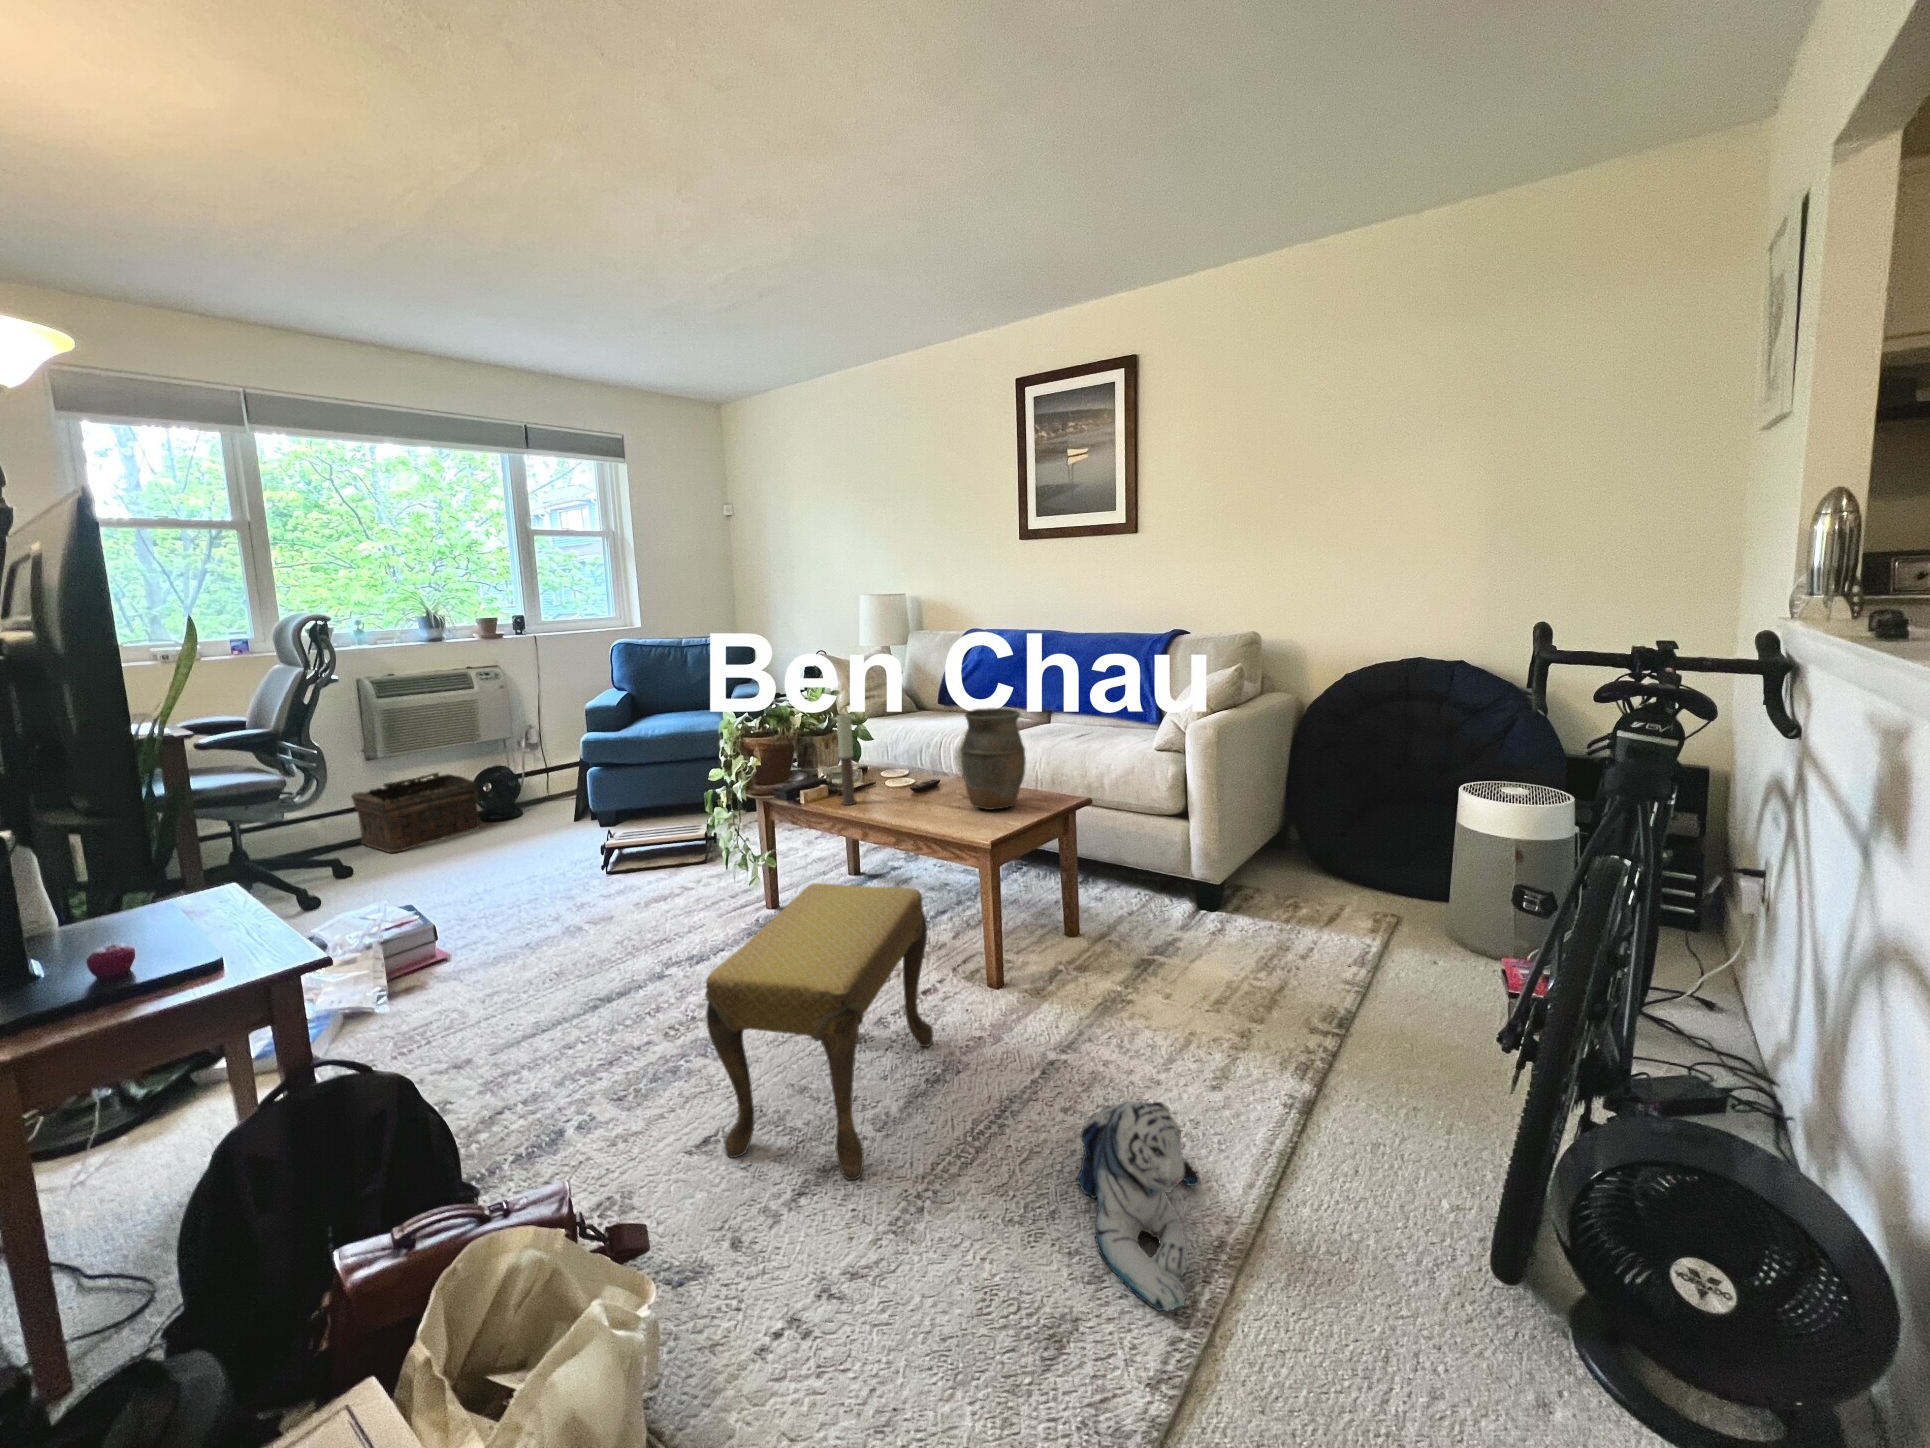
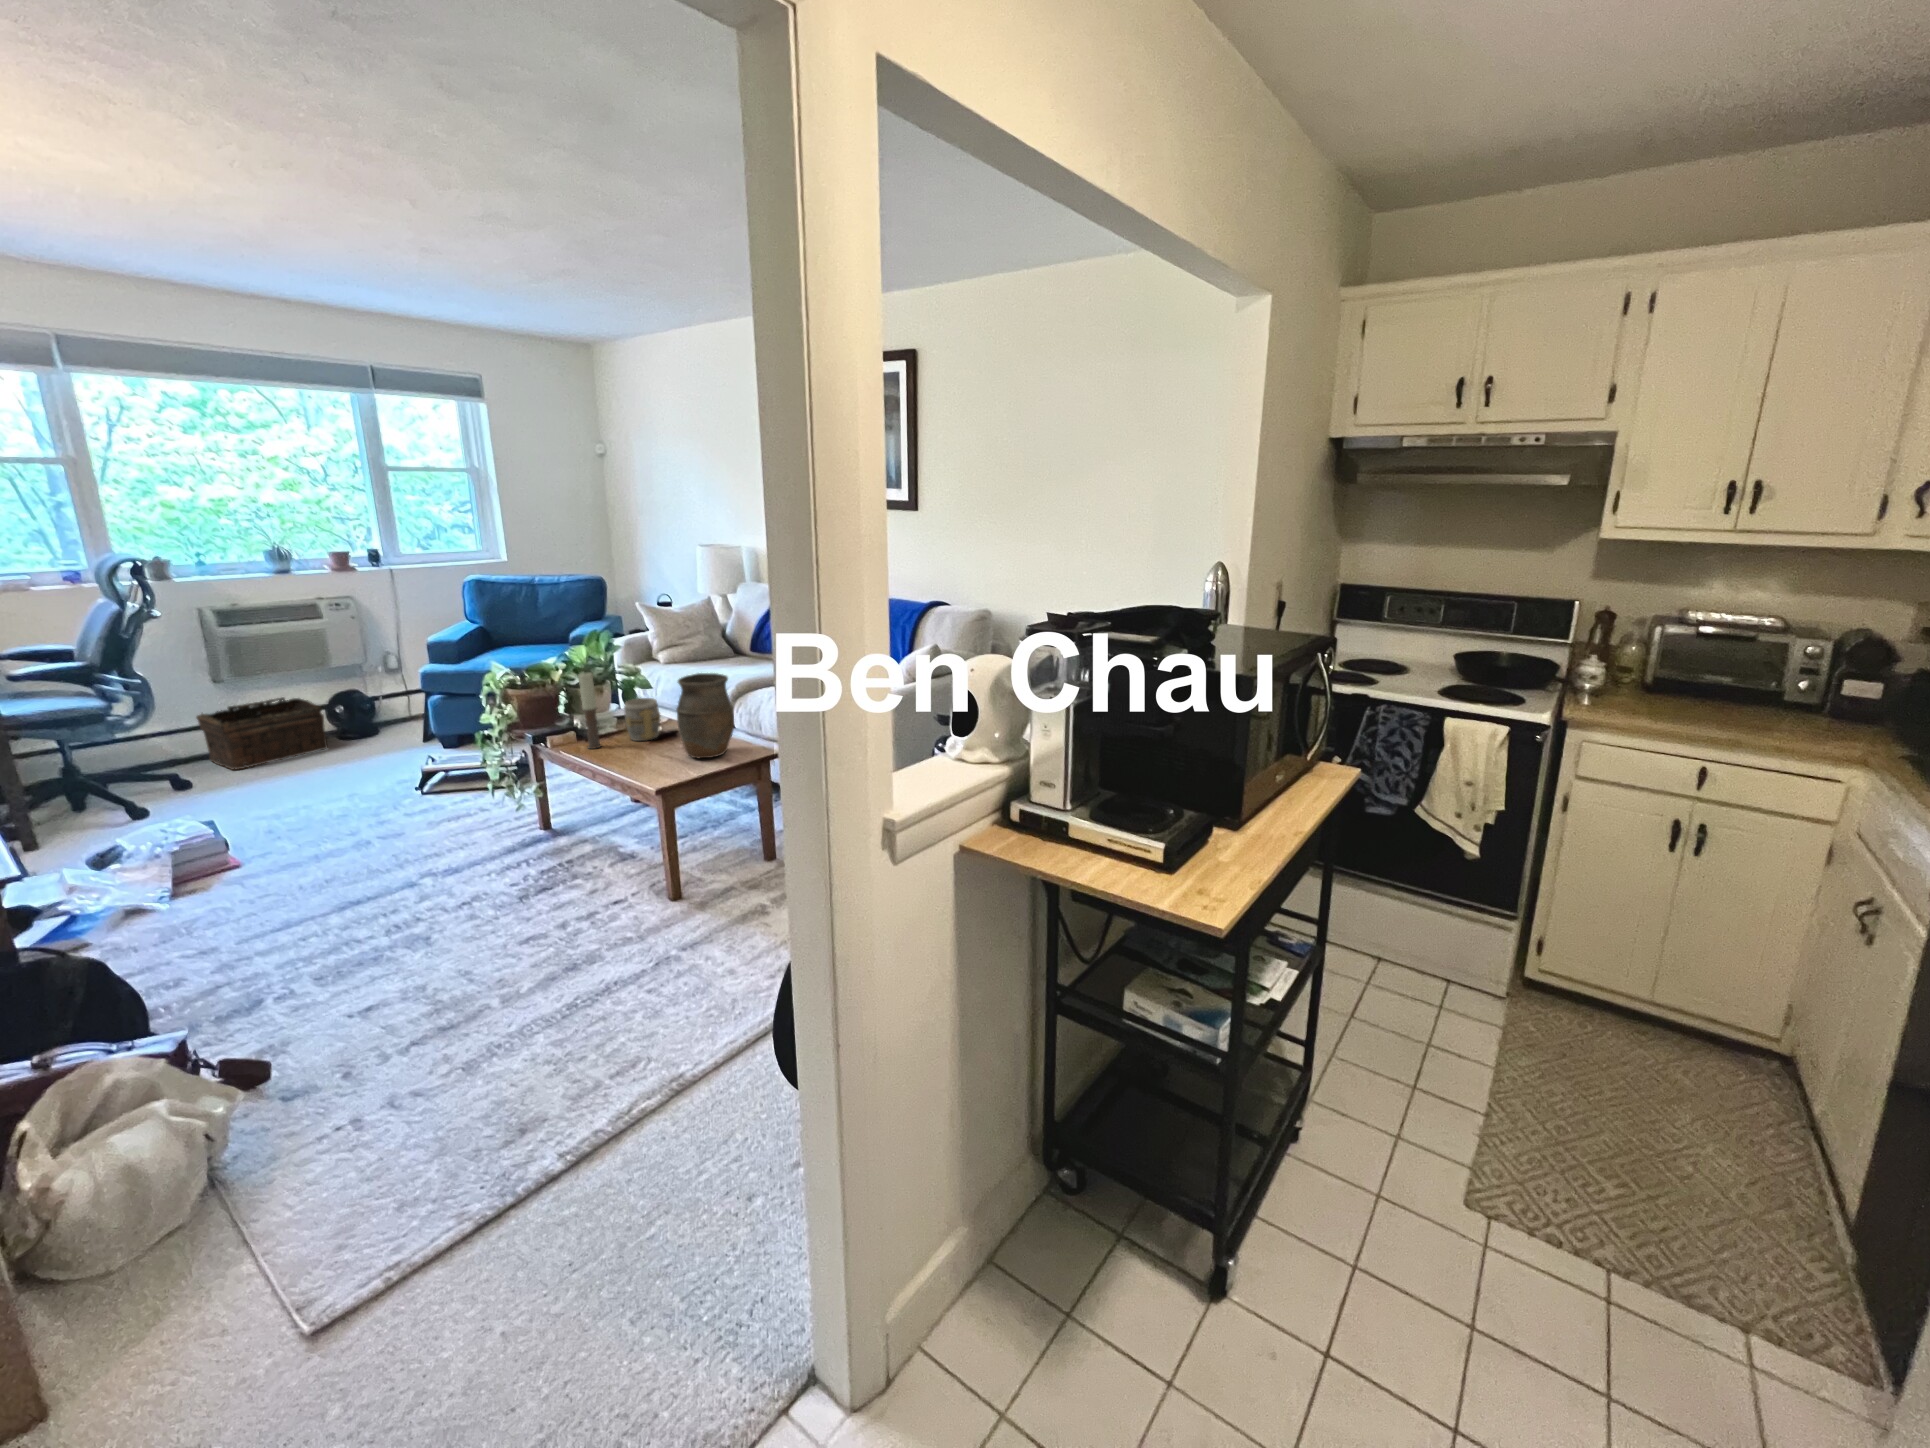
mug: none [872,745,913,795] -> present [624,698,660,741]
footstool: present [705,883,933,1180] -> none [345,819,592,1035]
plush toy: present [1076,1101,1199,1311] -> none [595,983,705,1113]

